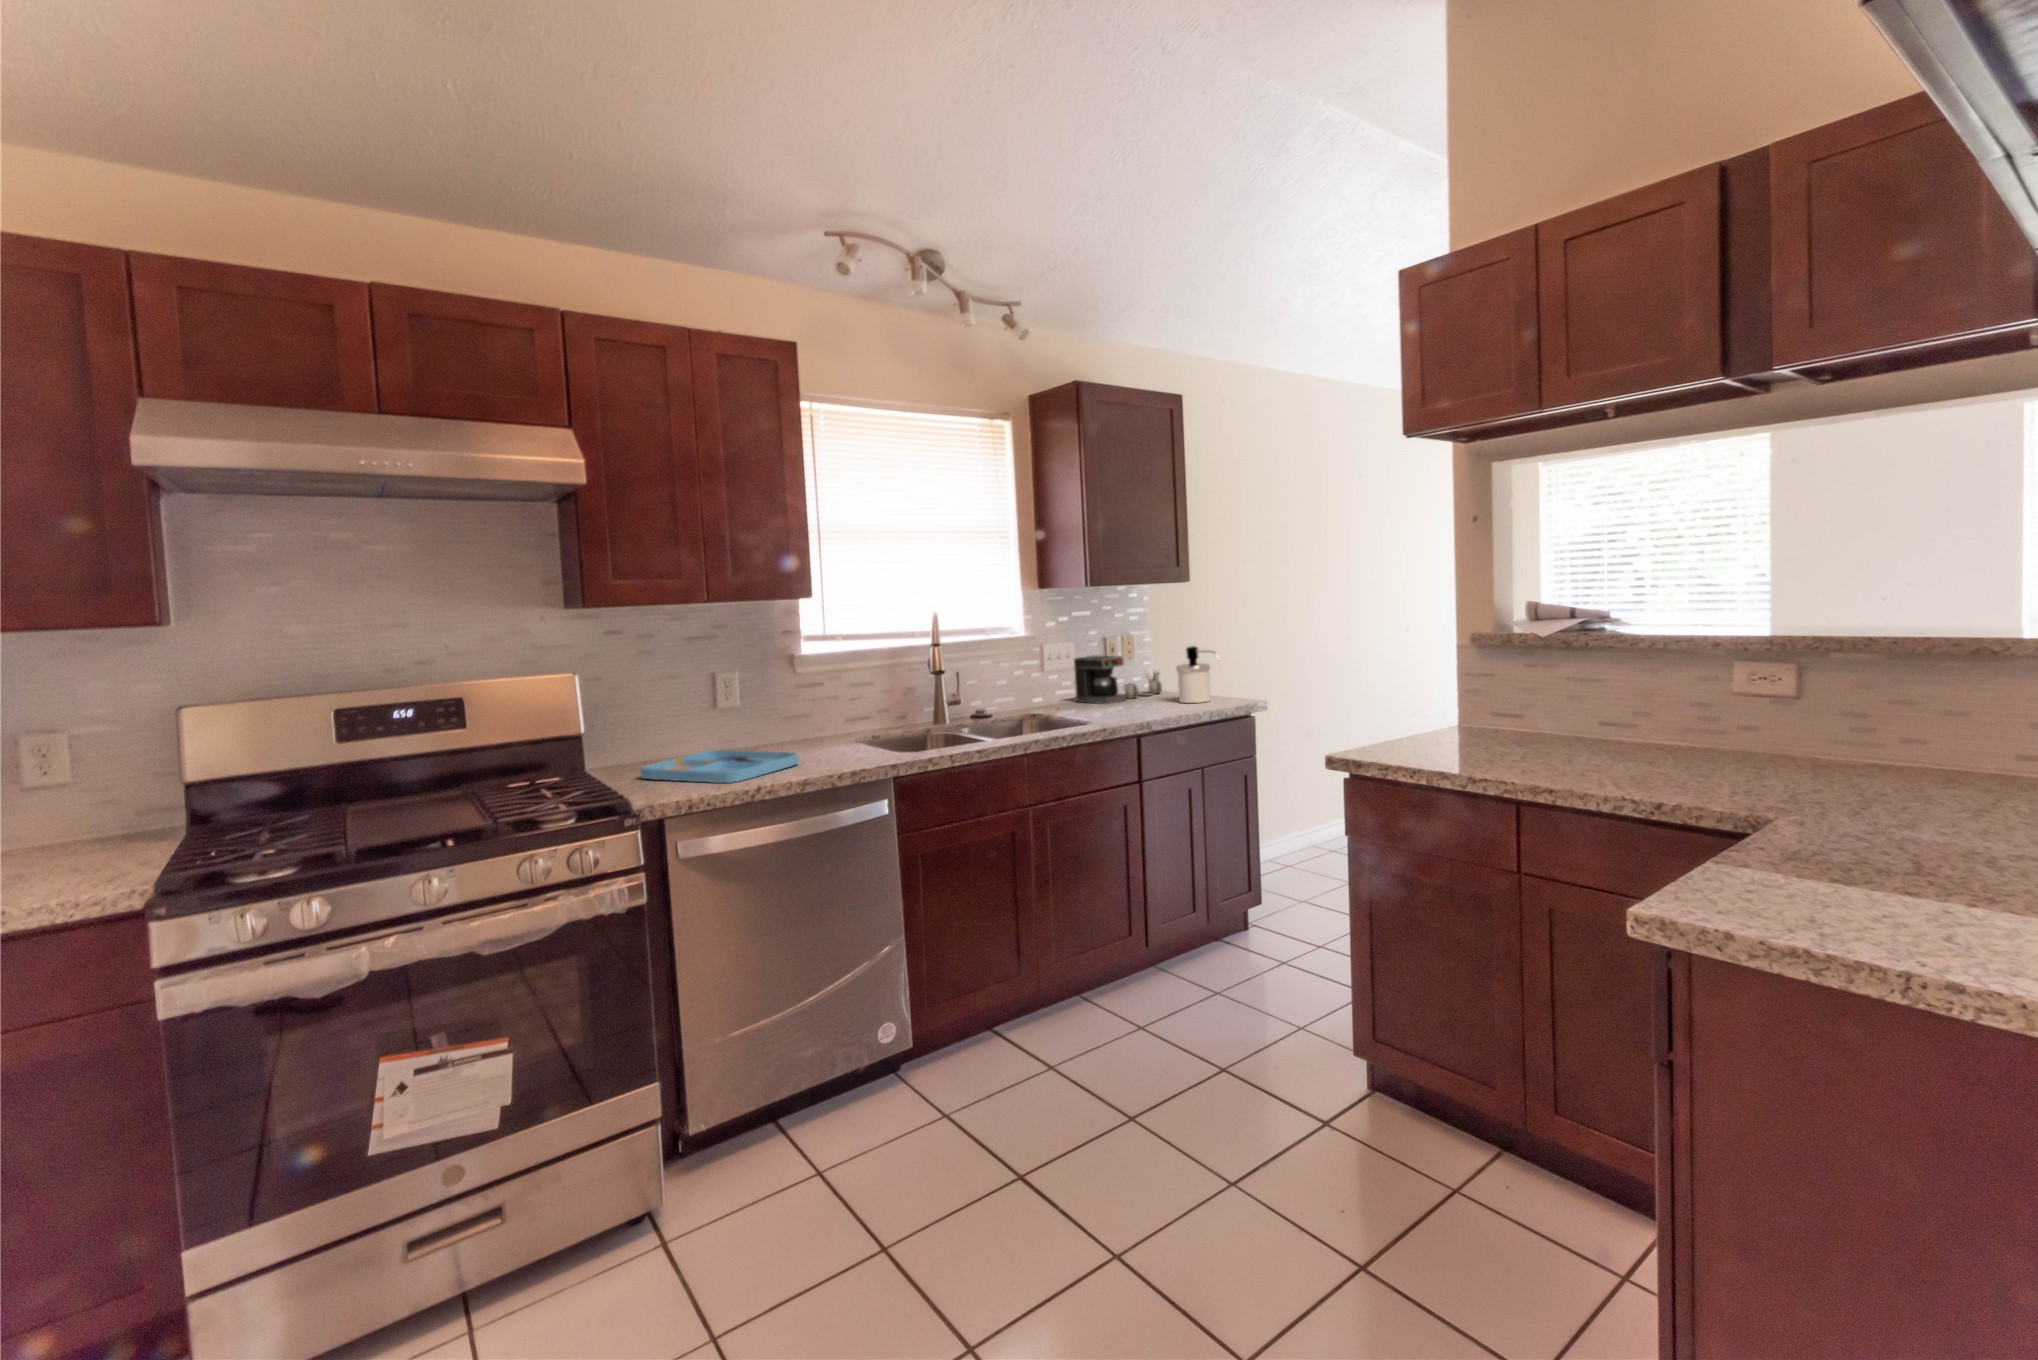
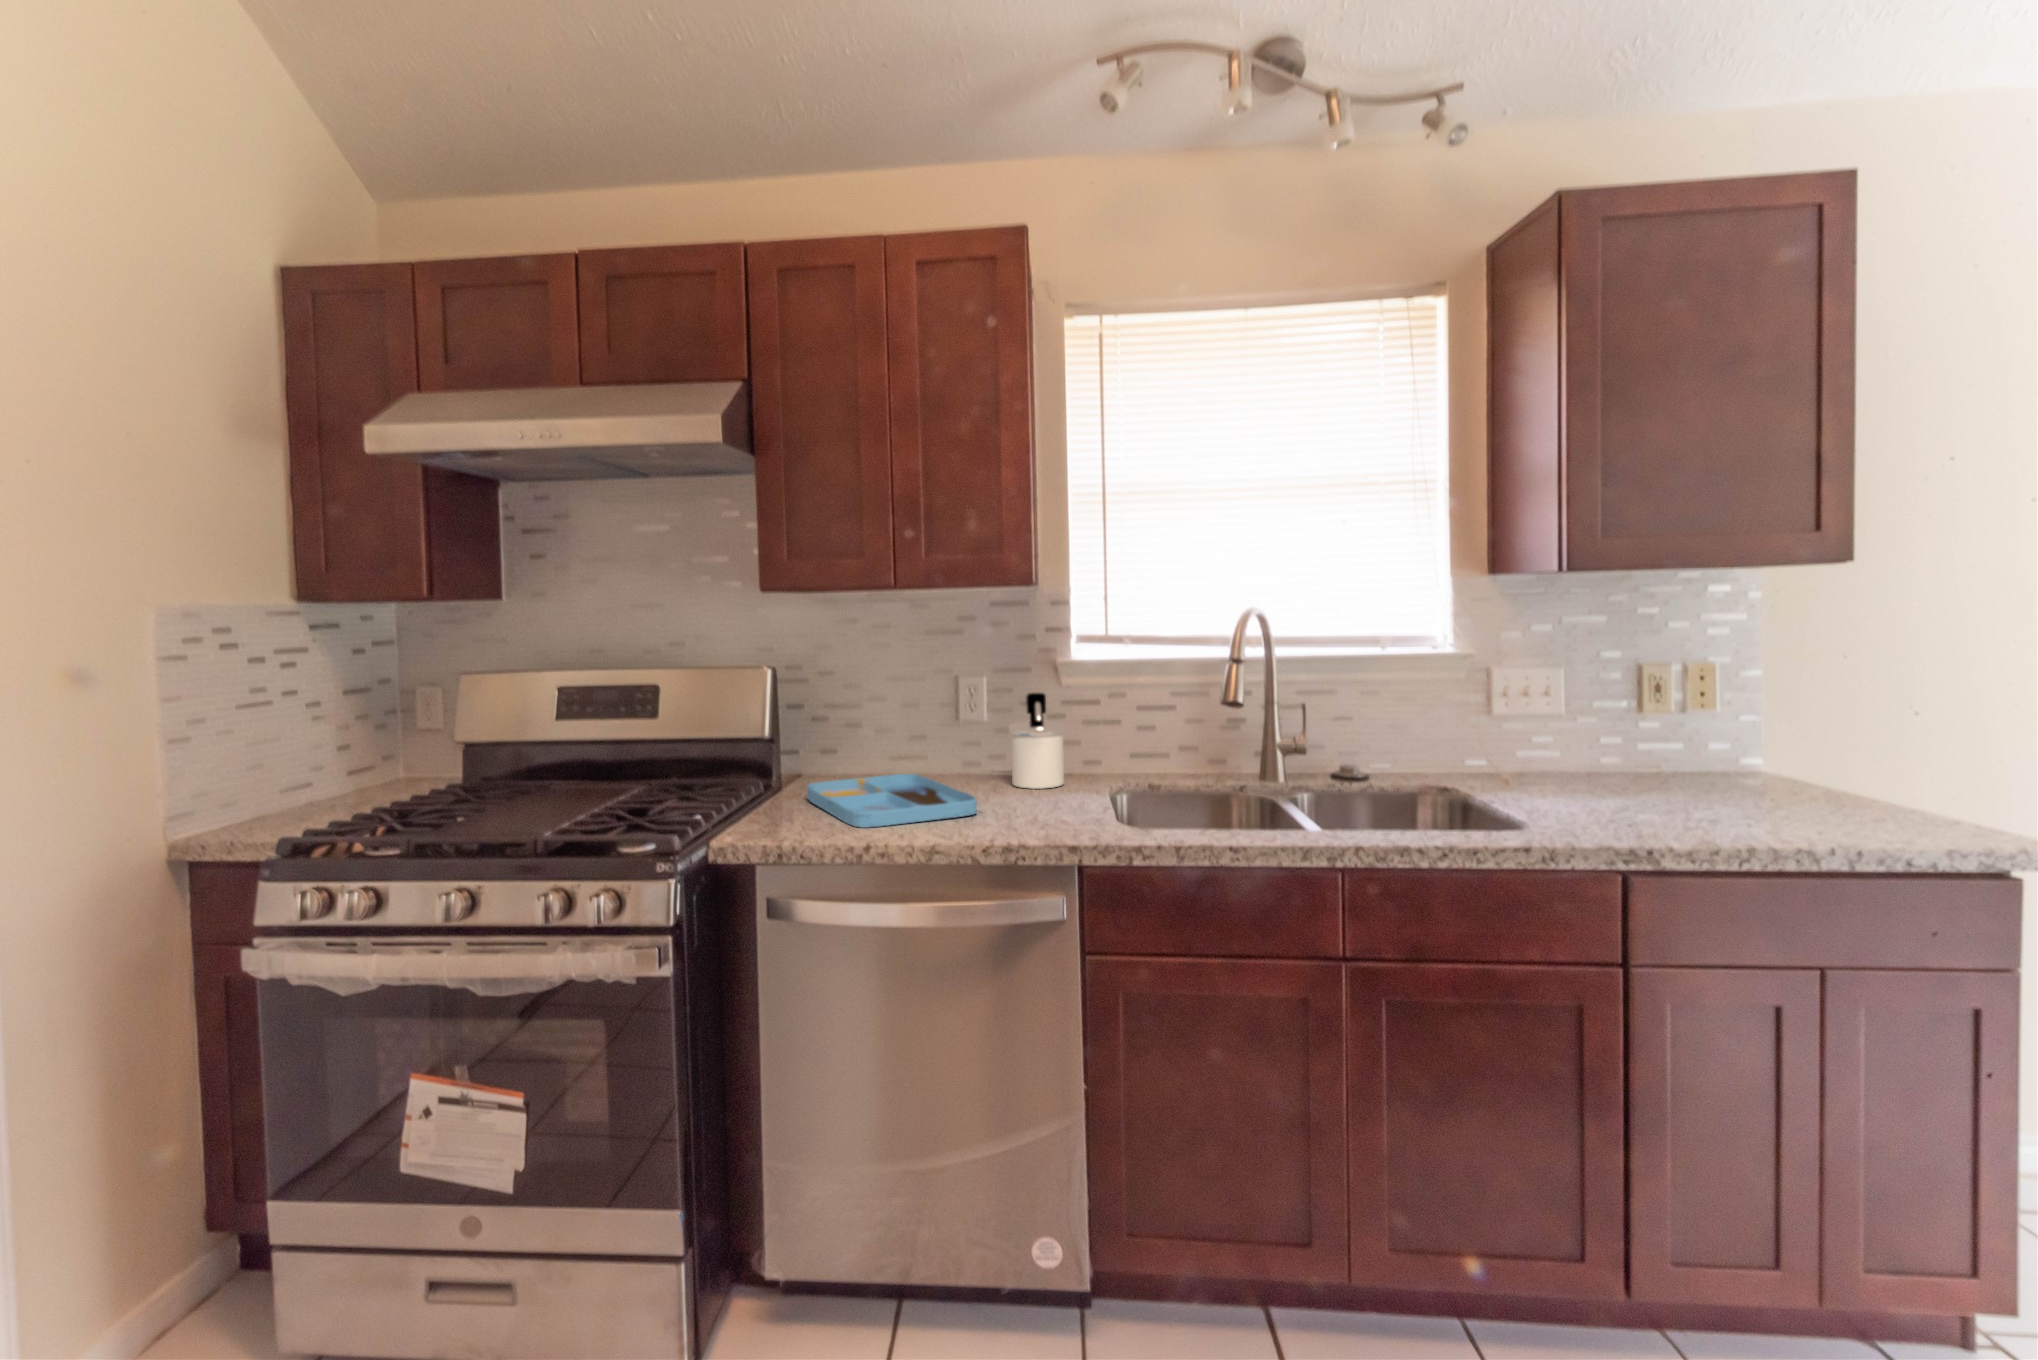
soap dispenser: present [1176,646,1219,703] -> present [1009,693,1065,789]
coffee maker: present [1074,655,1162,704] -> none [1554,696,1762,791]

